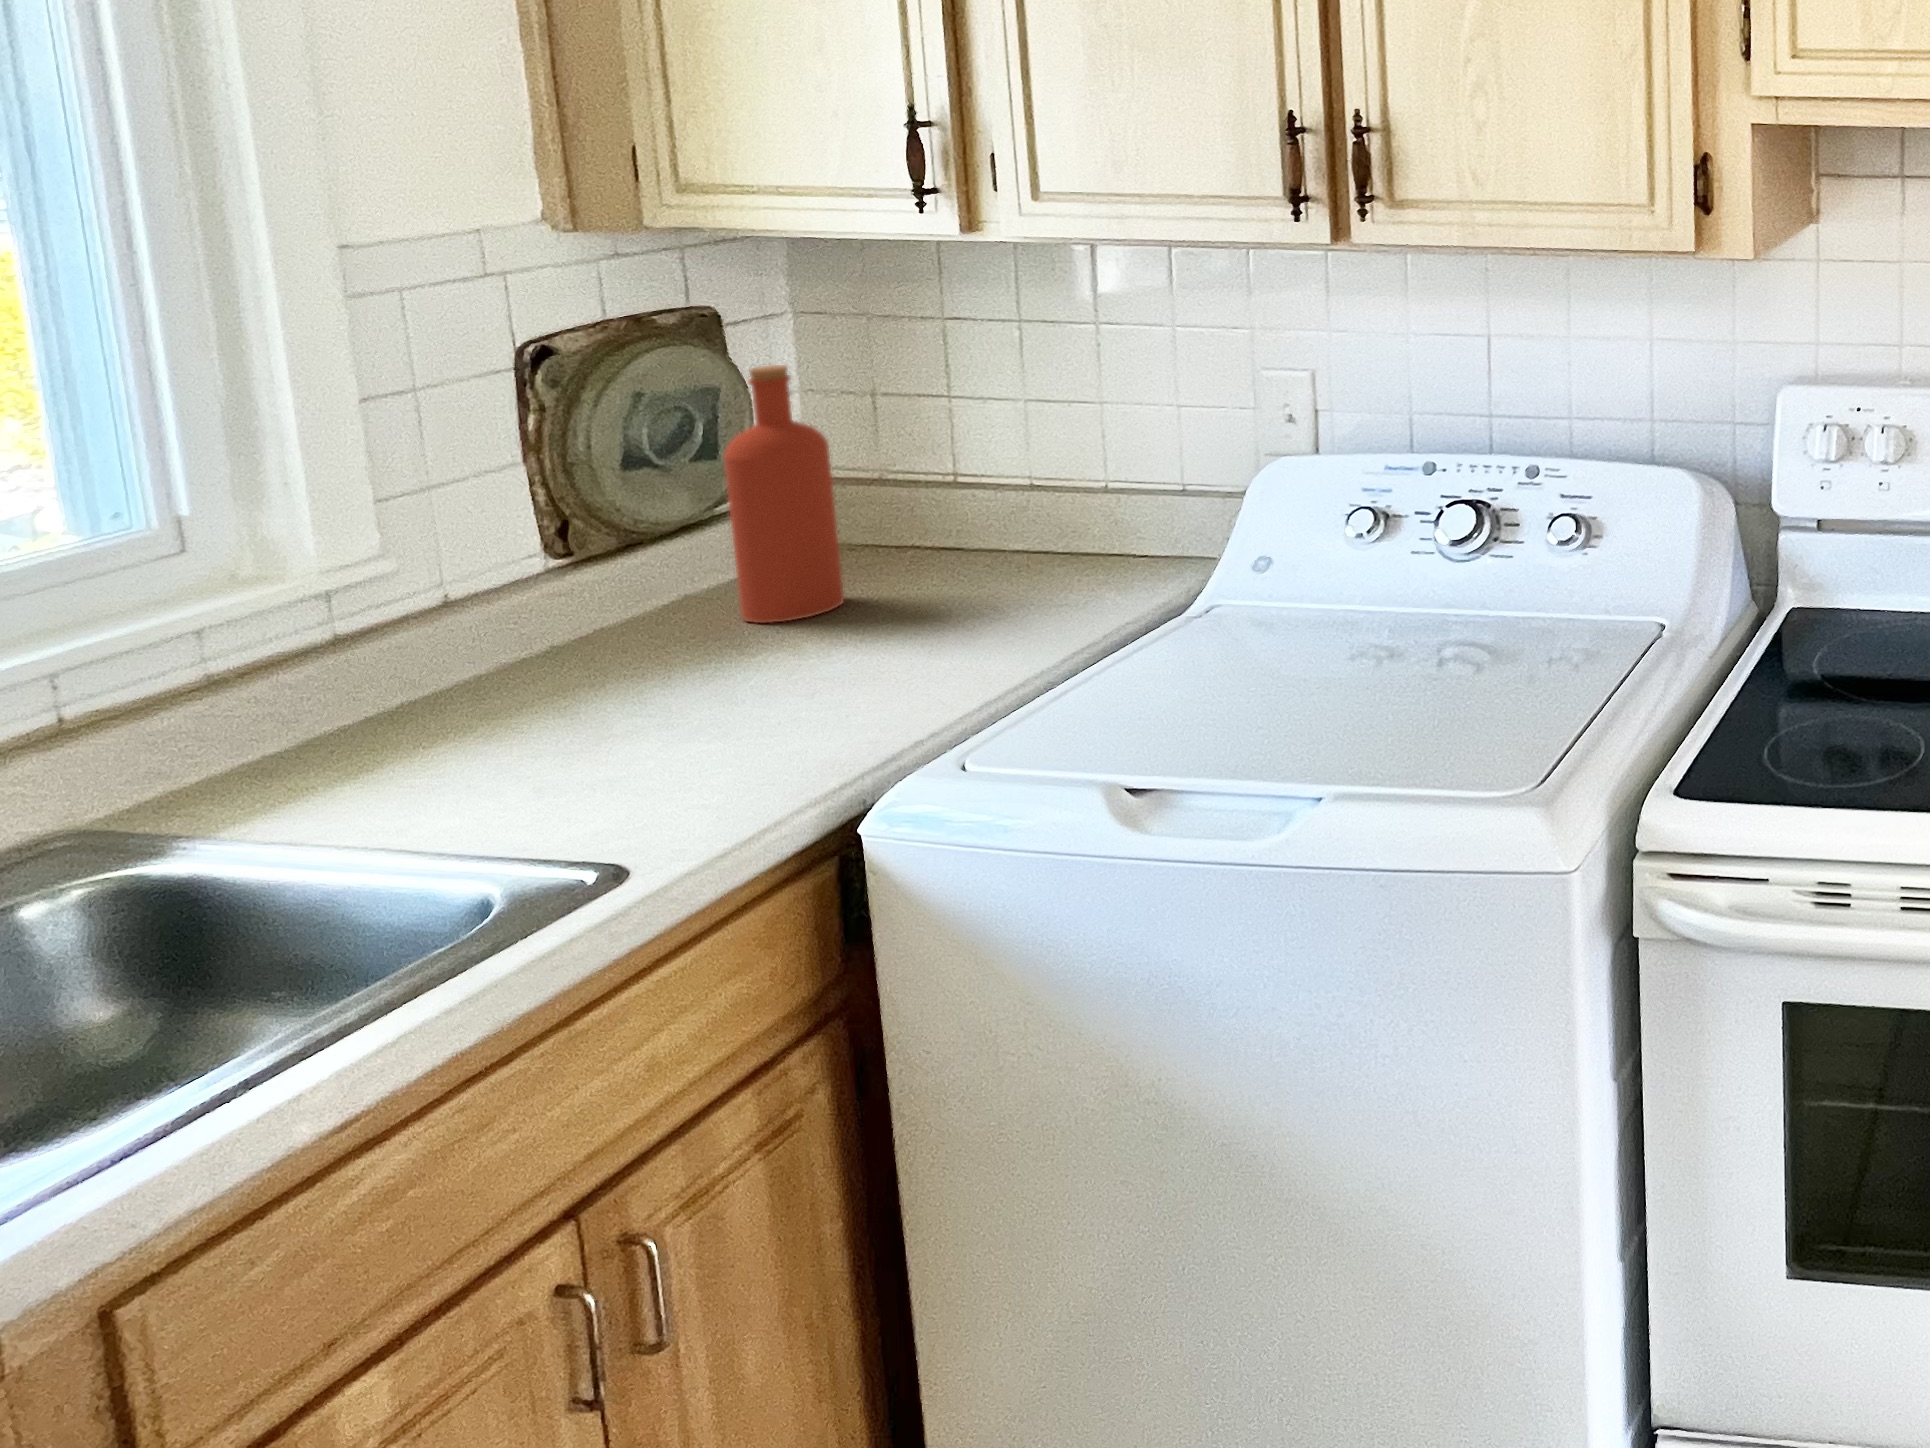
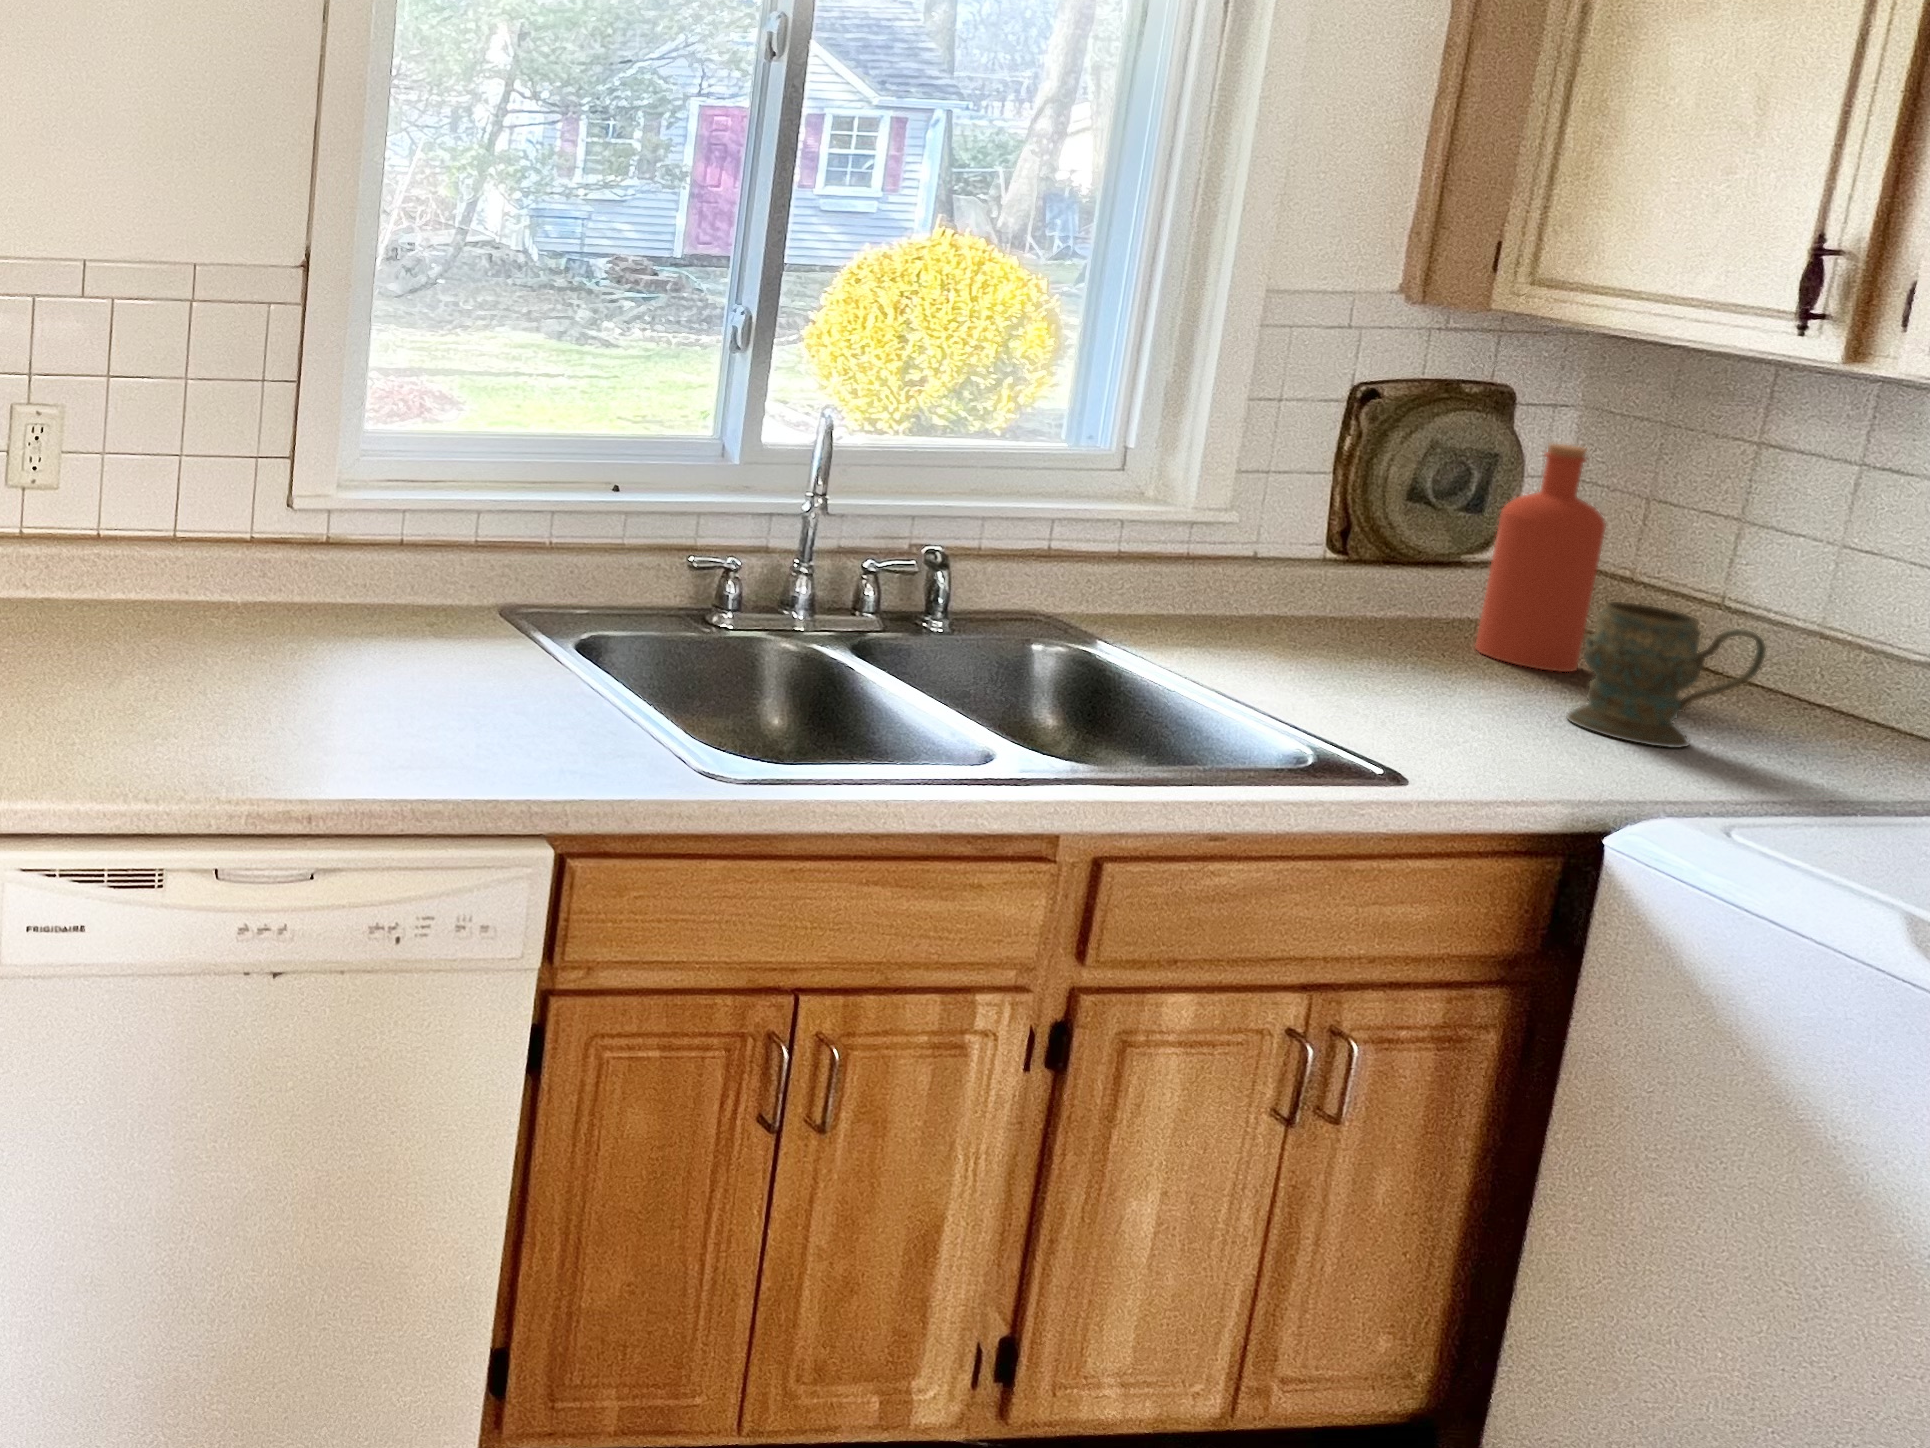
mug: none [820,521,975,680] -> present [1567,602,1766,748]

